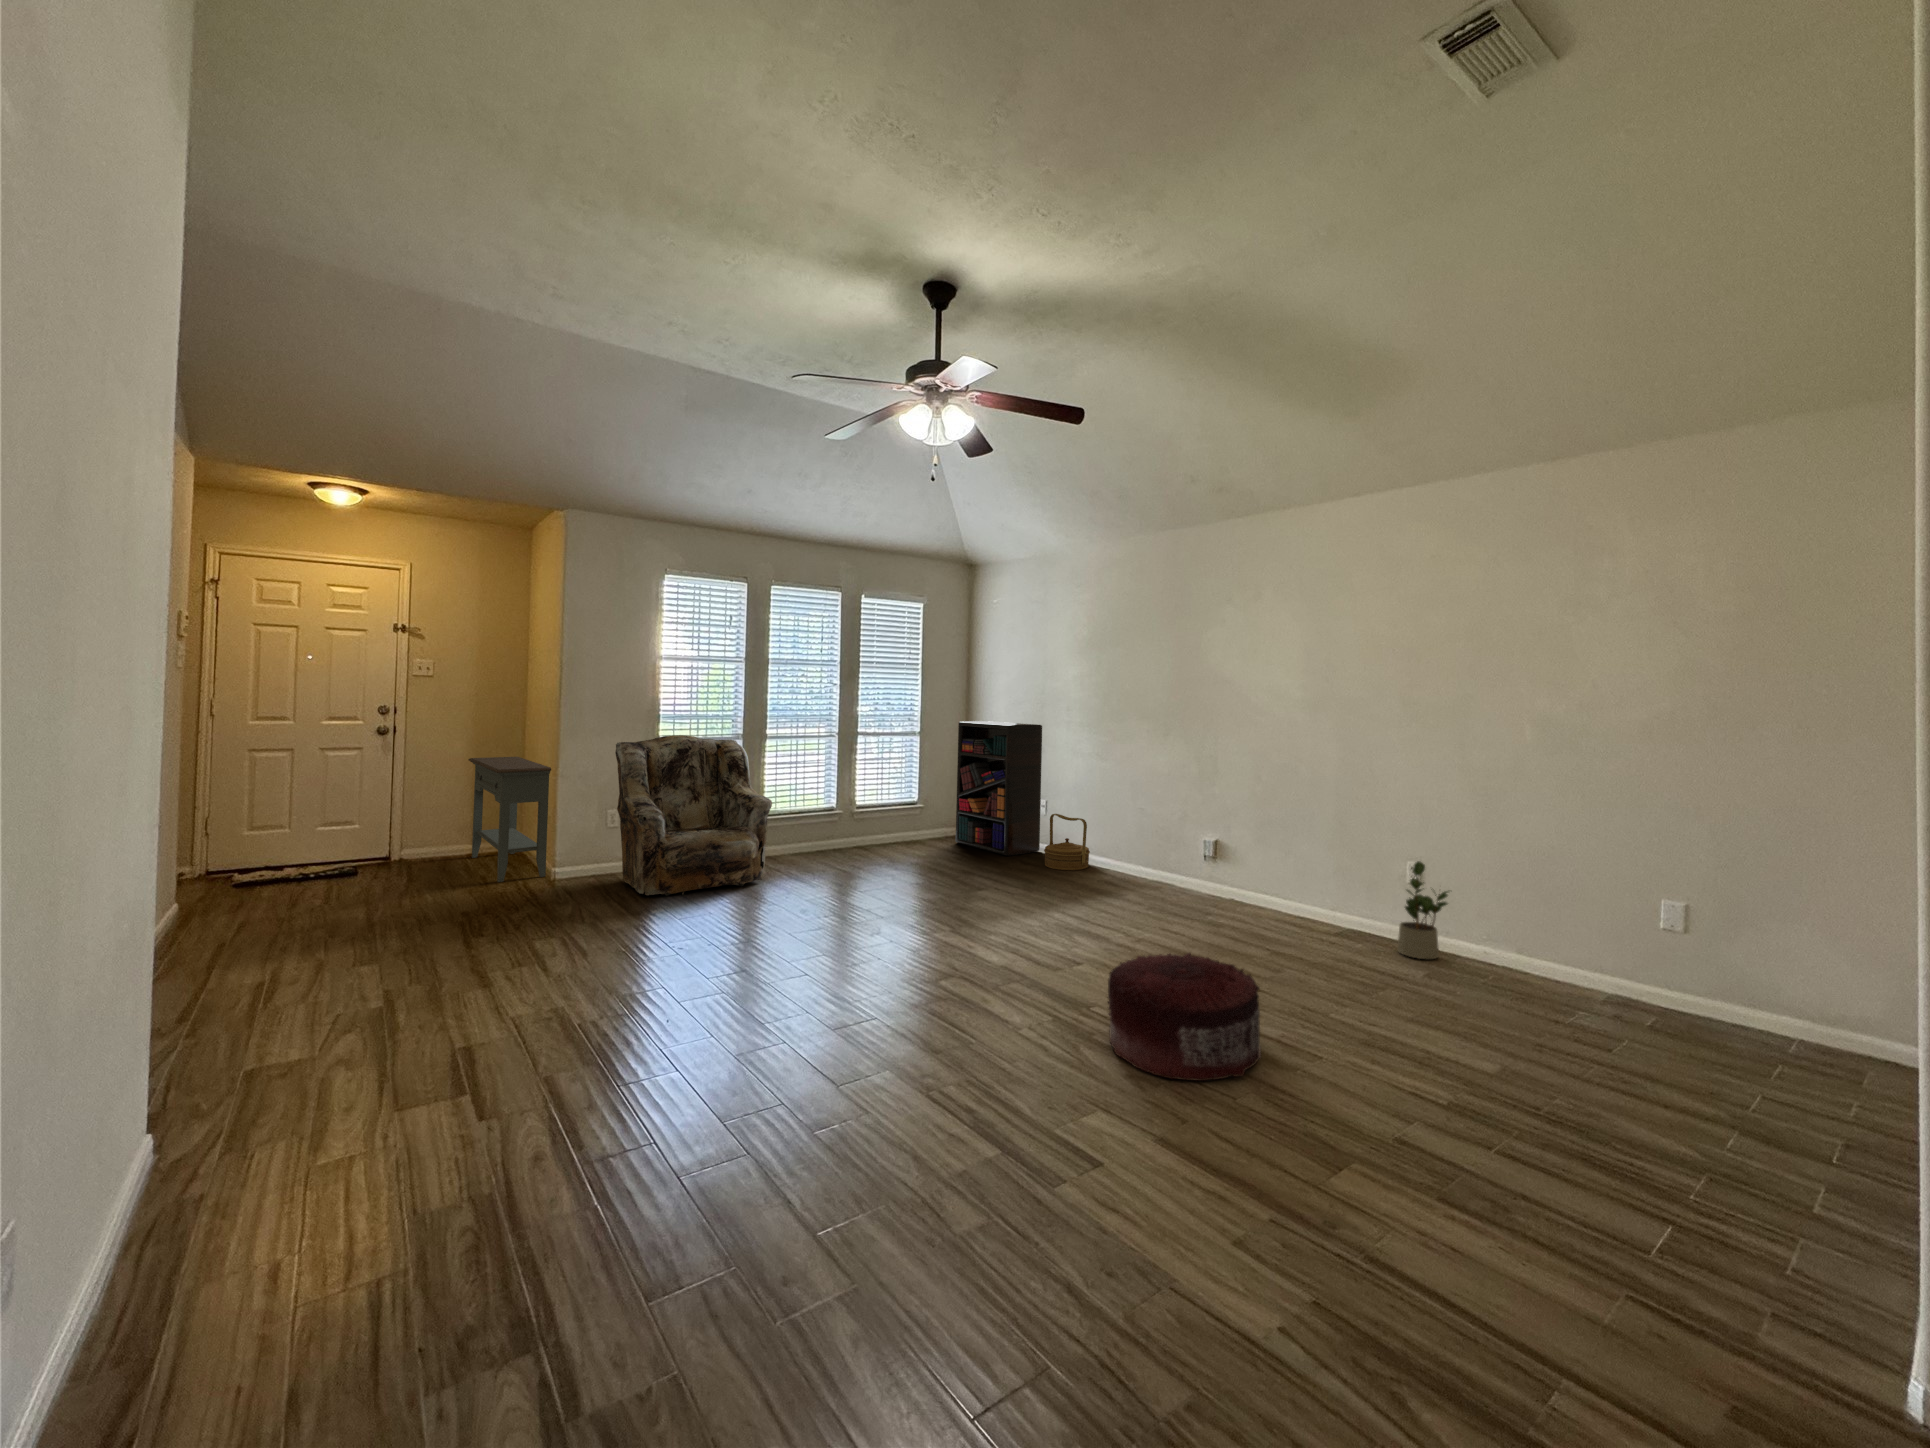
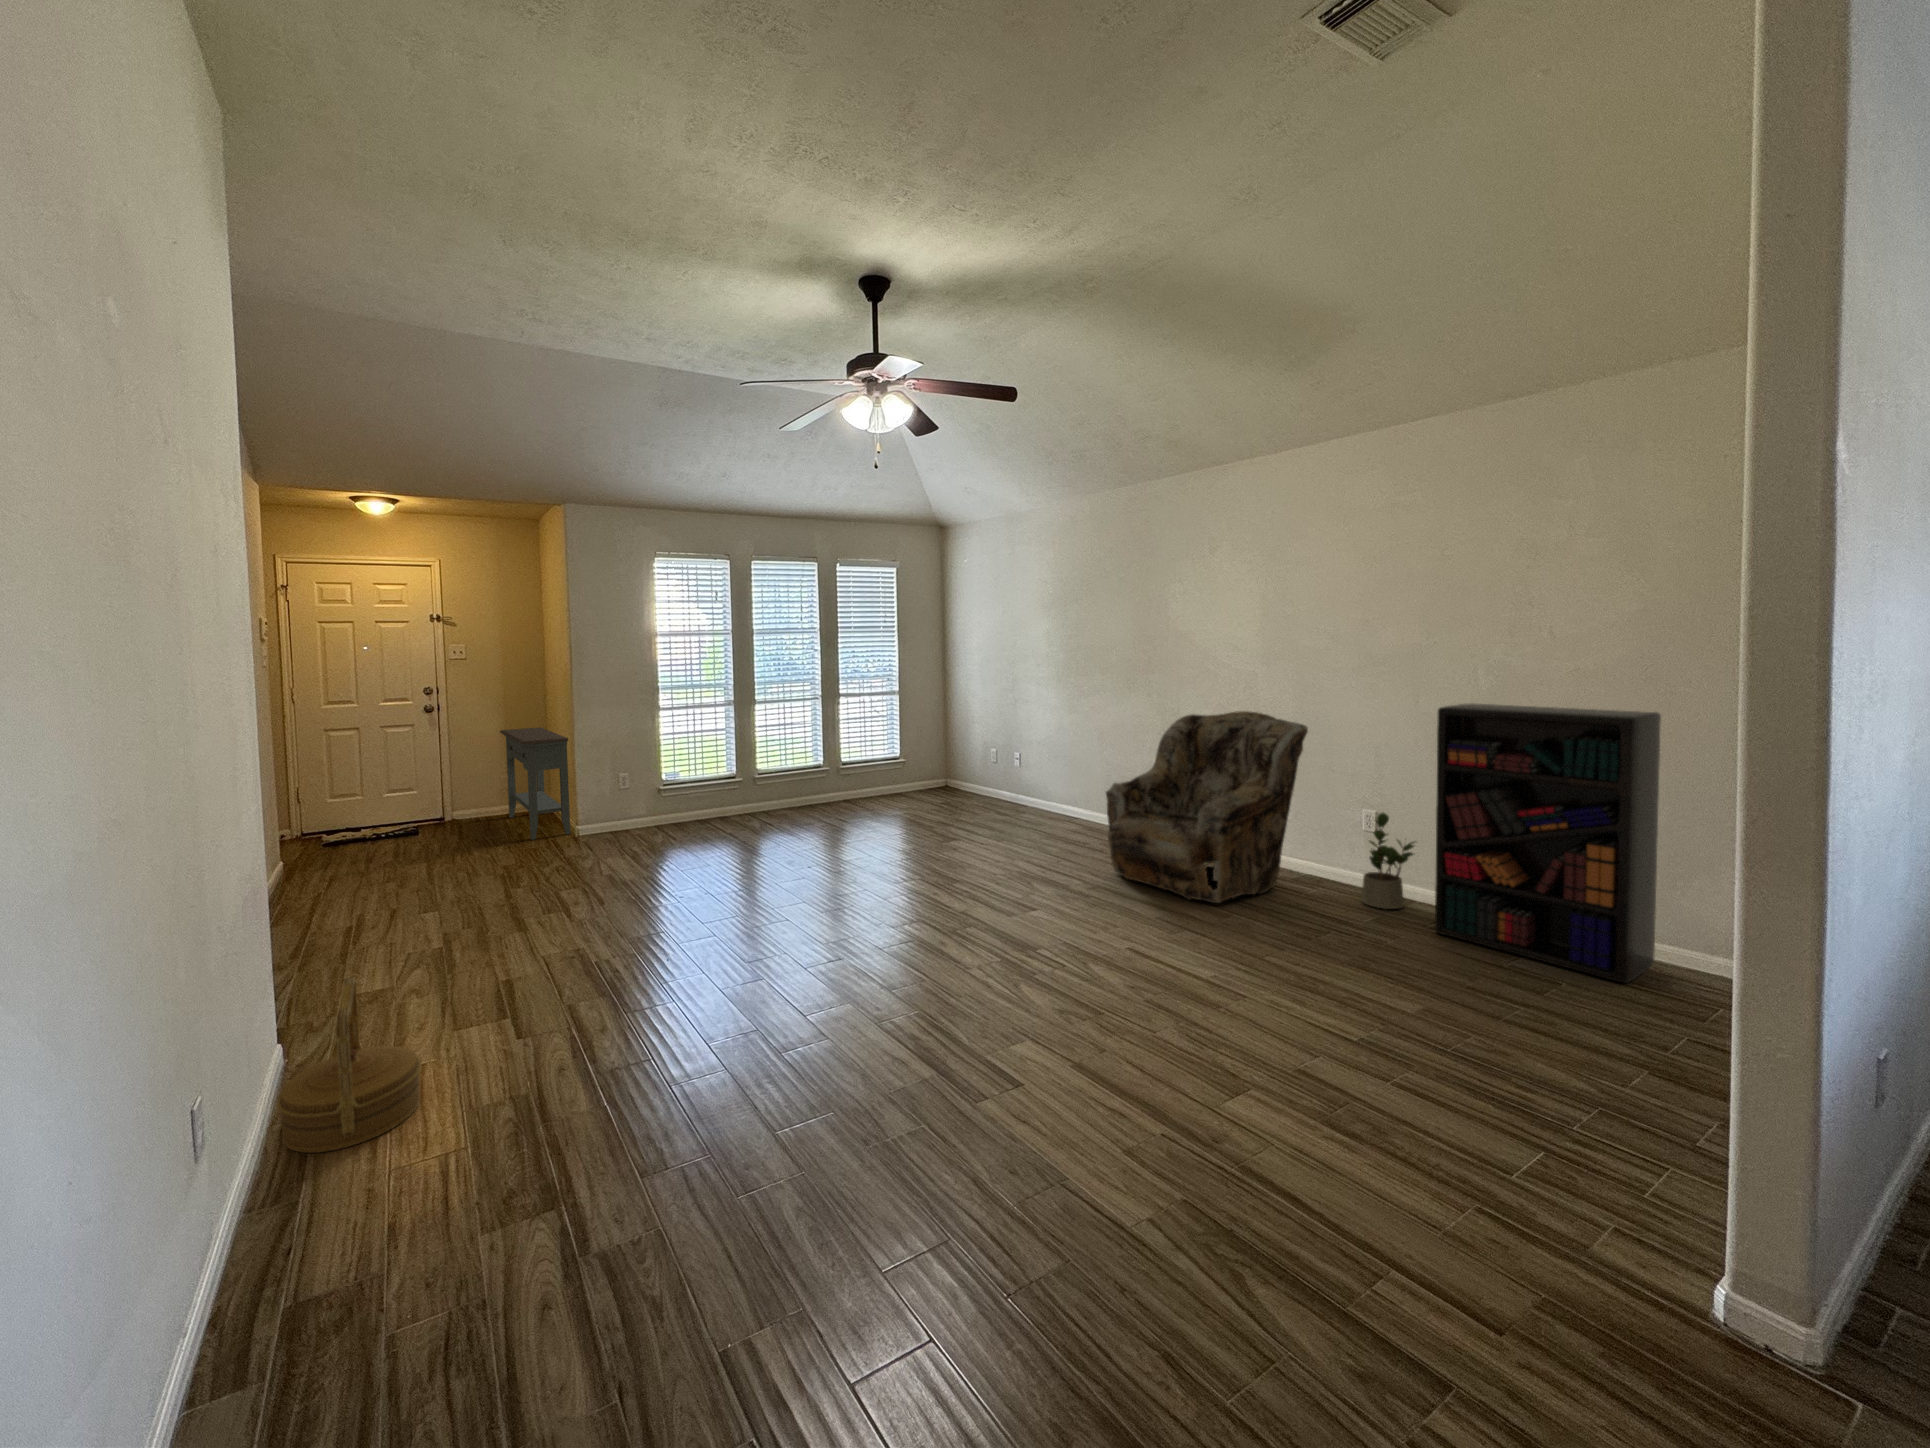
bookshelf: present [956,721,1042,856] -> present [1435,703,1661,983]
armchair: present [615,735,772,896] -> present [1106,711,1308,903]
woven basket: present [1044,814,1090,870] -> present [277,977,422,1153]
pouf: present [1108,953,1261,1081] -> none [1049,903,1194,1019]

